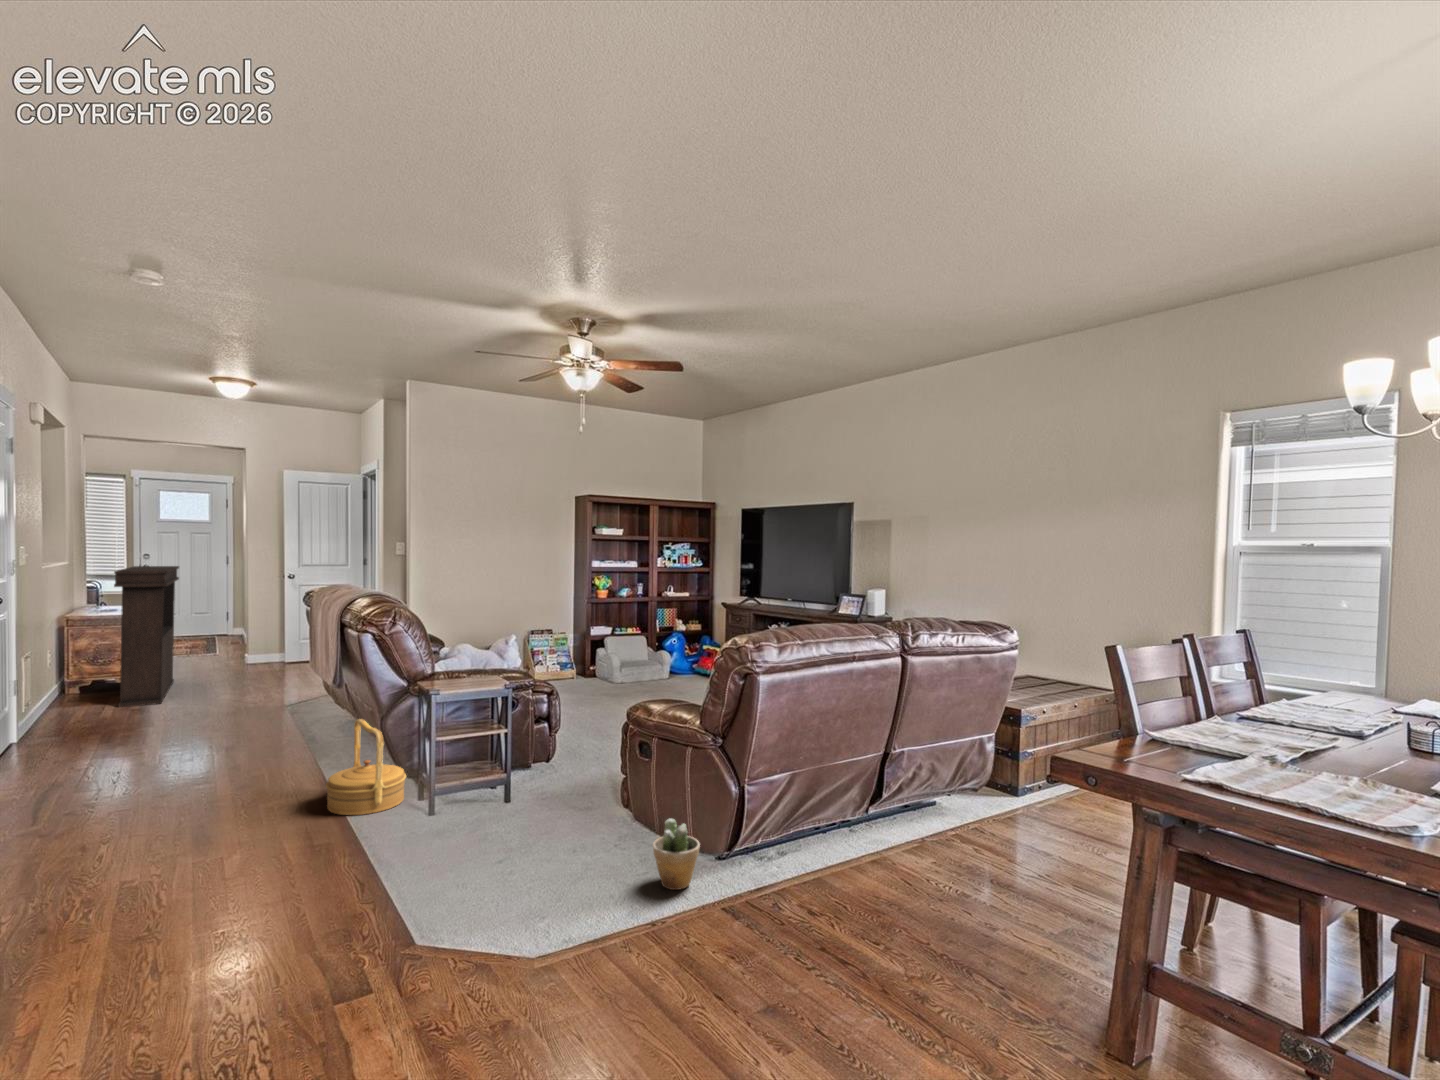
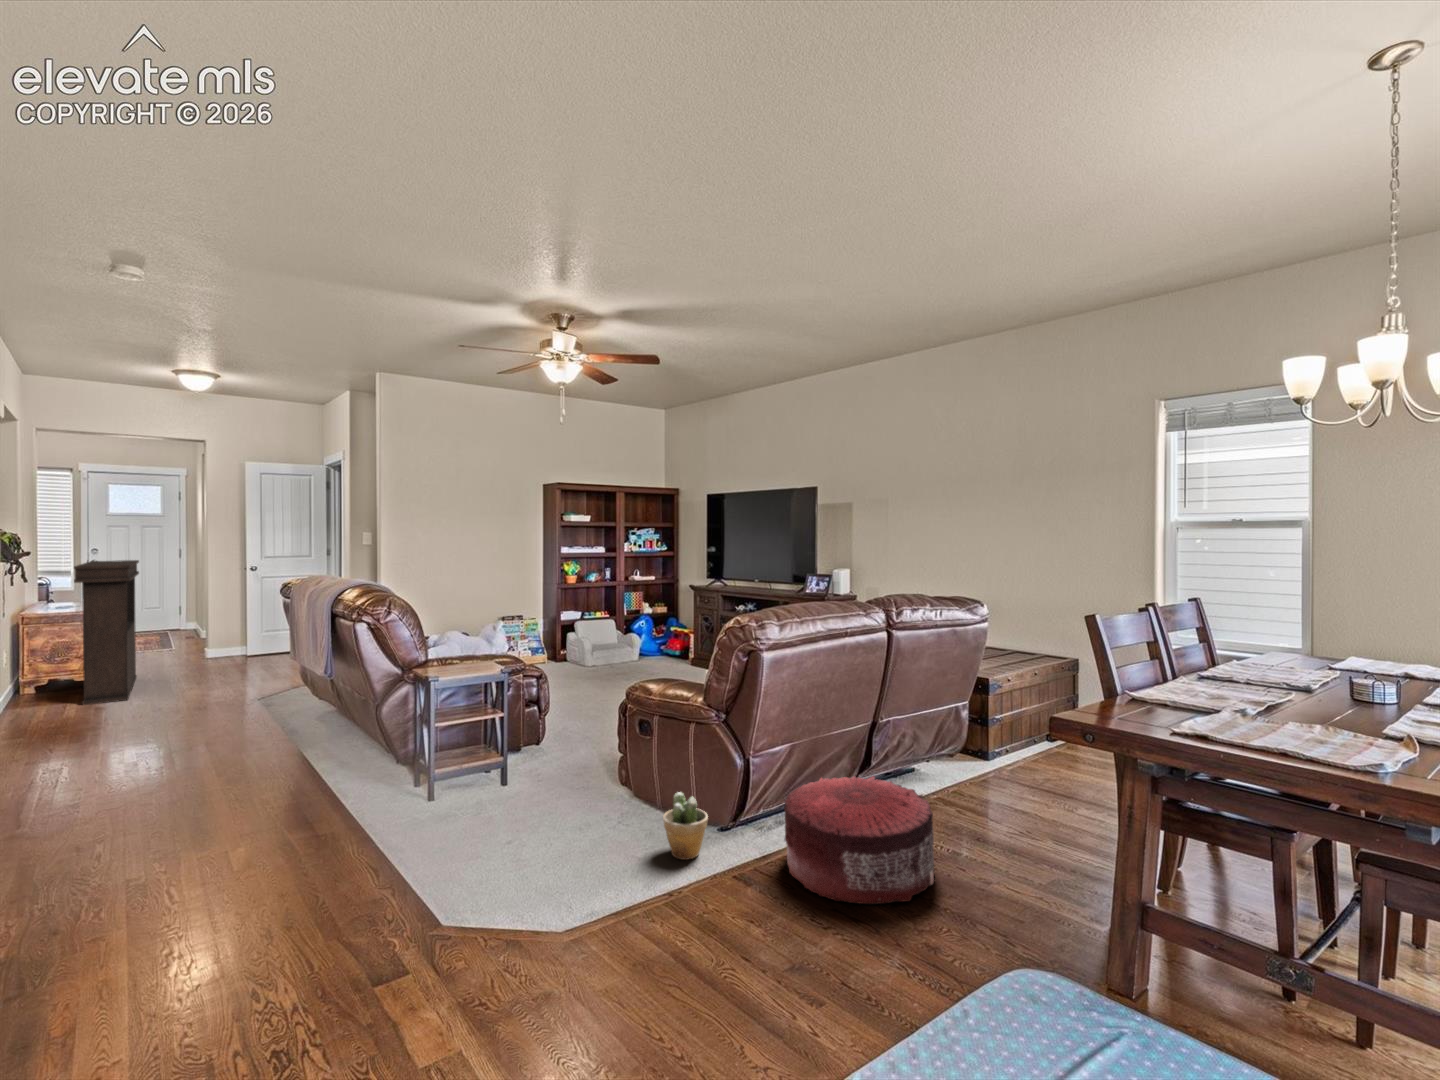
woven basket: present [326,719,406,815] -> none [323,708,404,803]
pouf: none [776,809,939,948] -> present [784,776,935,904]

